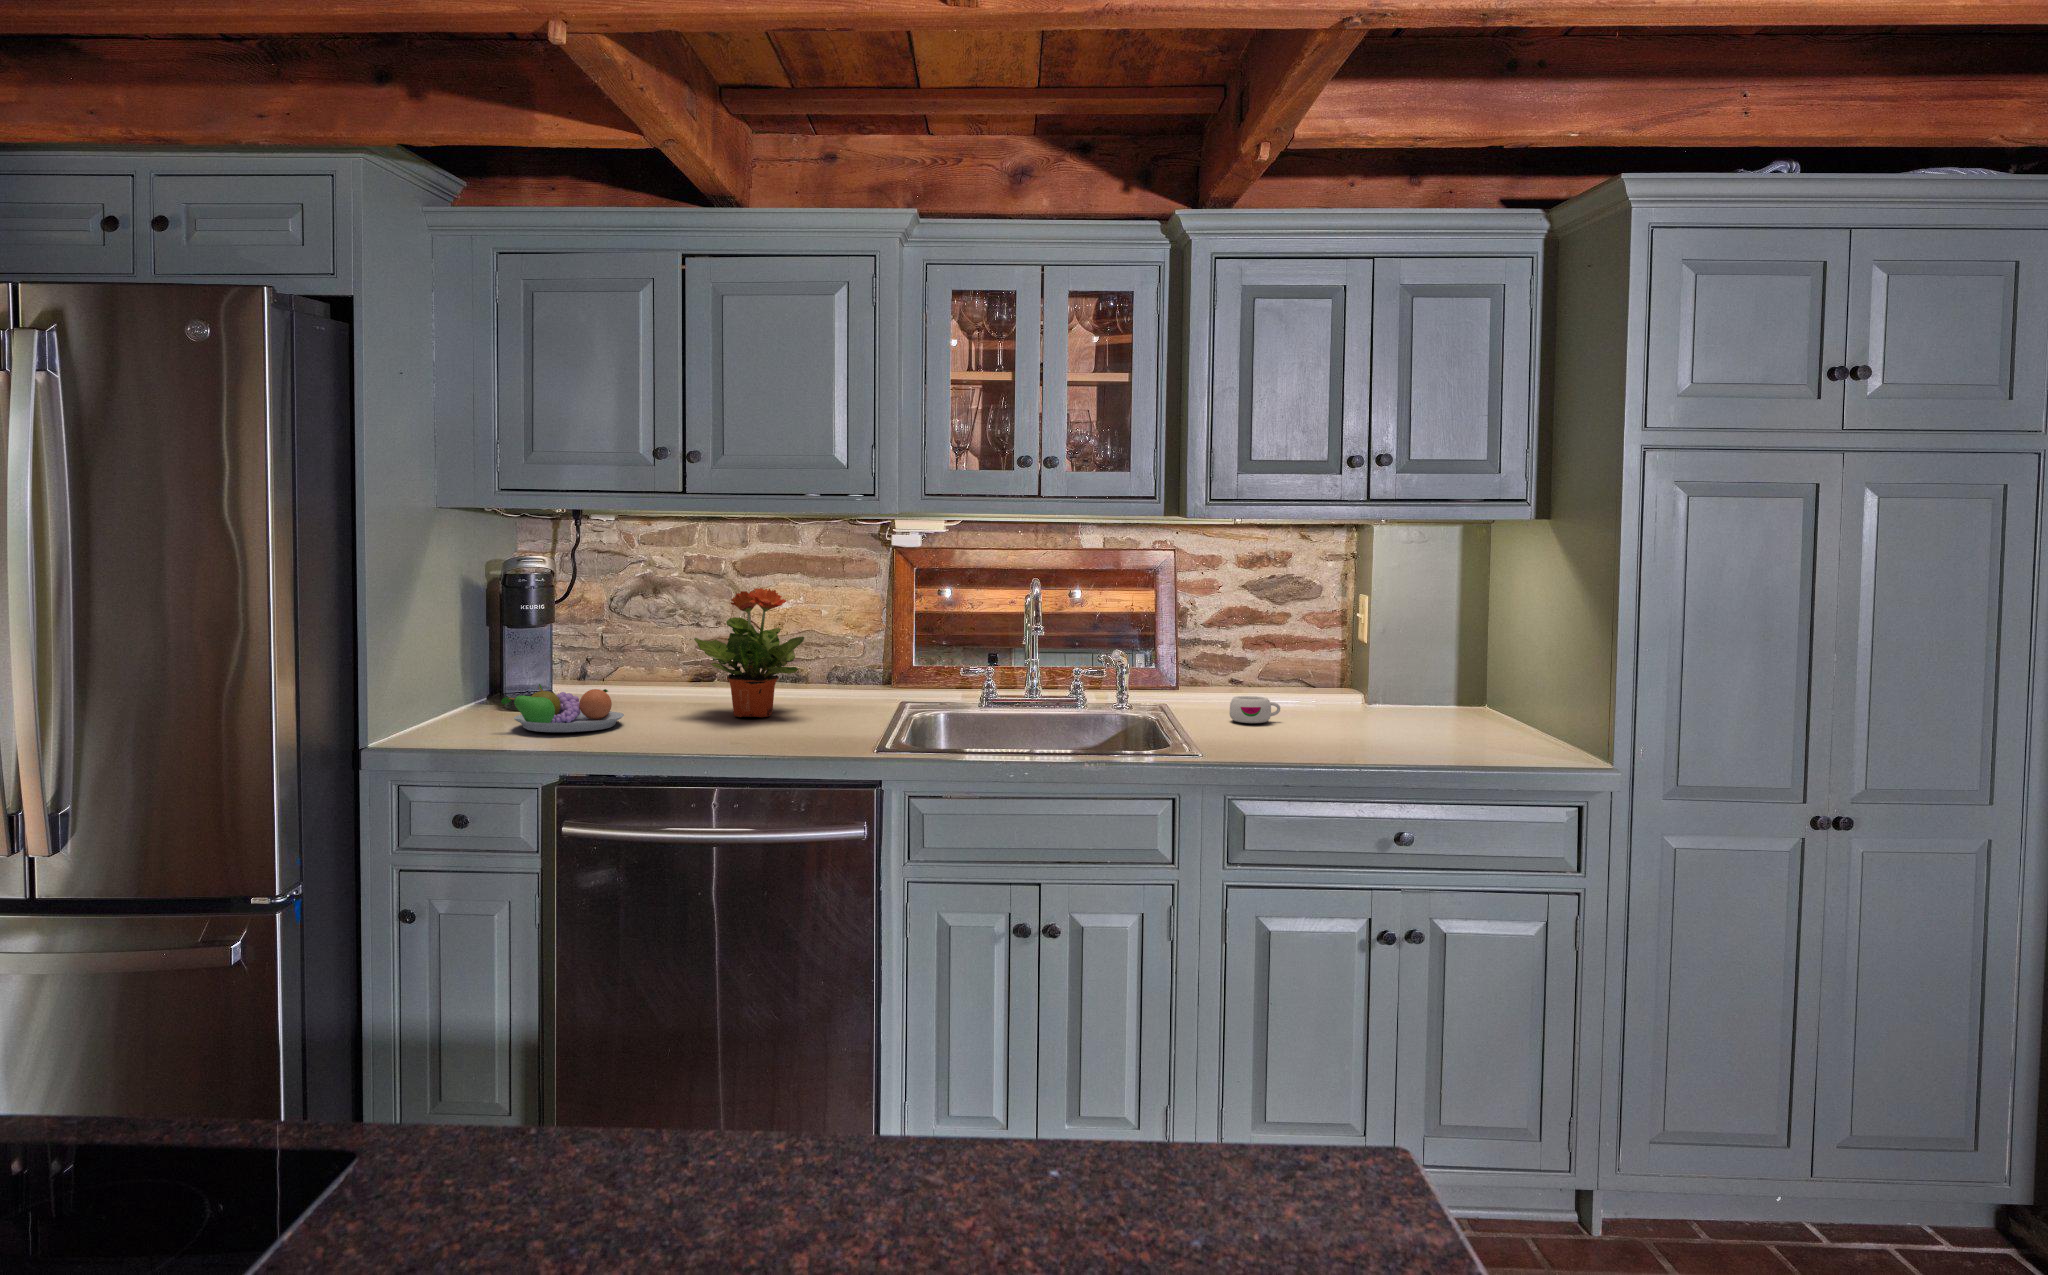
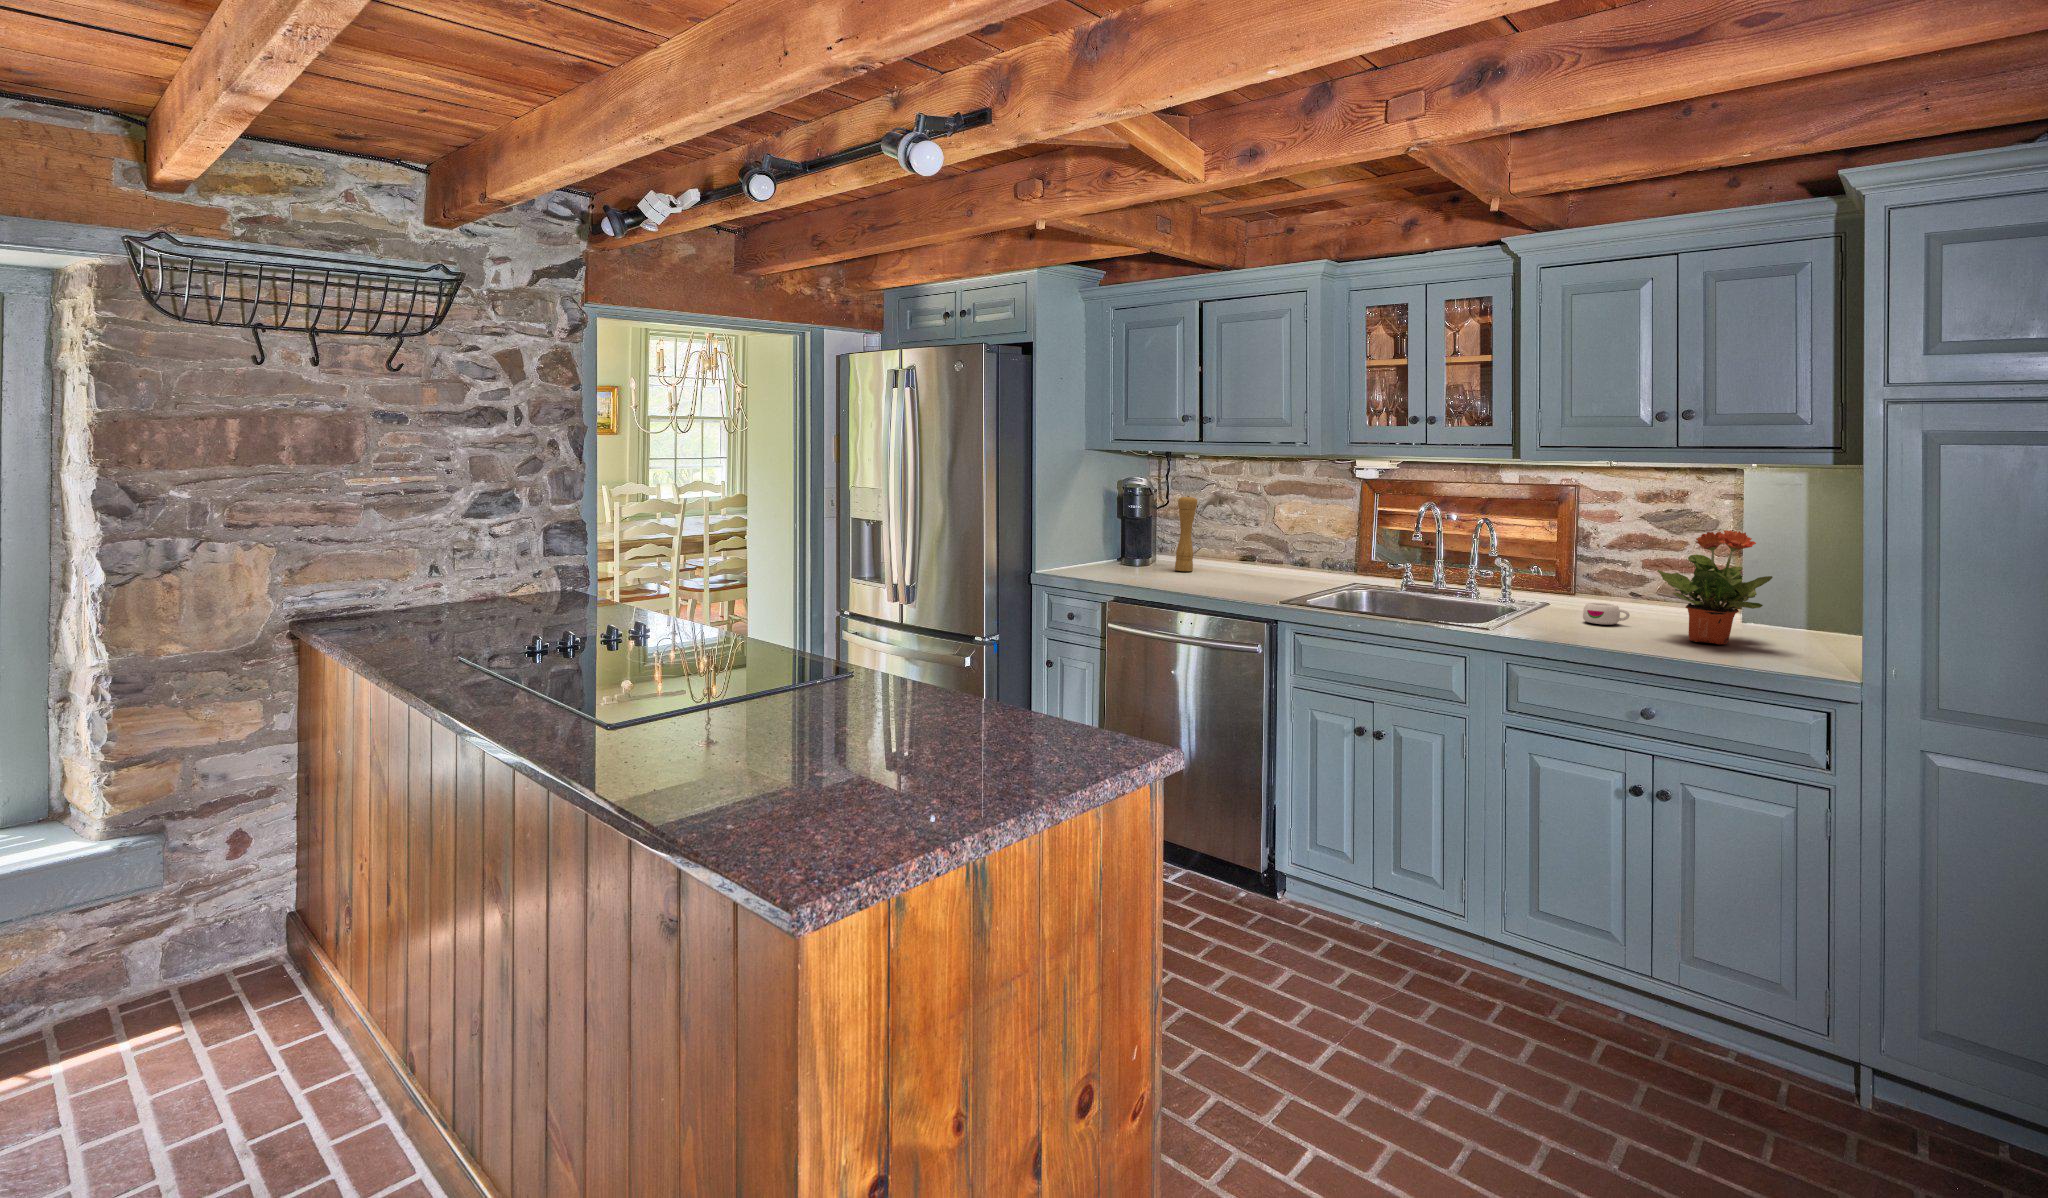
pepper mill: none [594,581,627,703] -> present [1175,496,1197,571]
potted plant: present [694,588,804,717] -> present [1657,530,1773,644]
fruit bowl: present [501,684,624,732] -> none [1104,554,1172,583]

